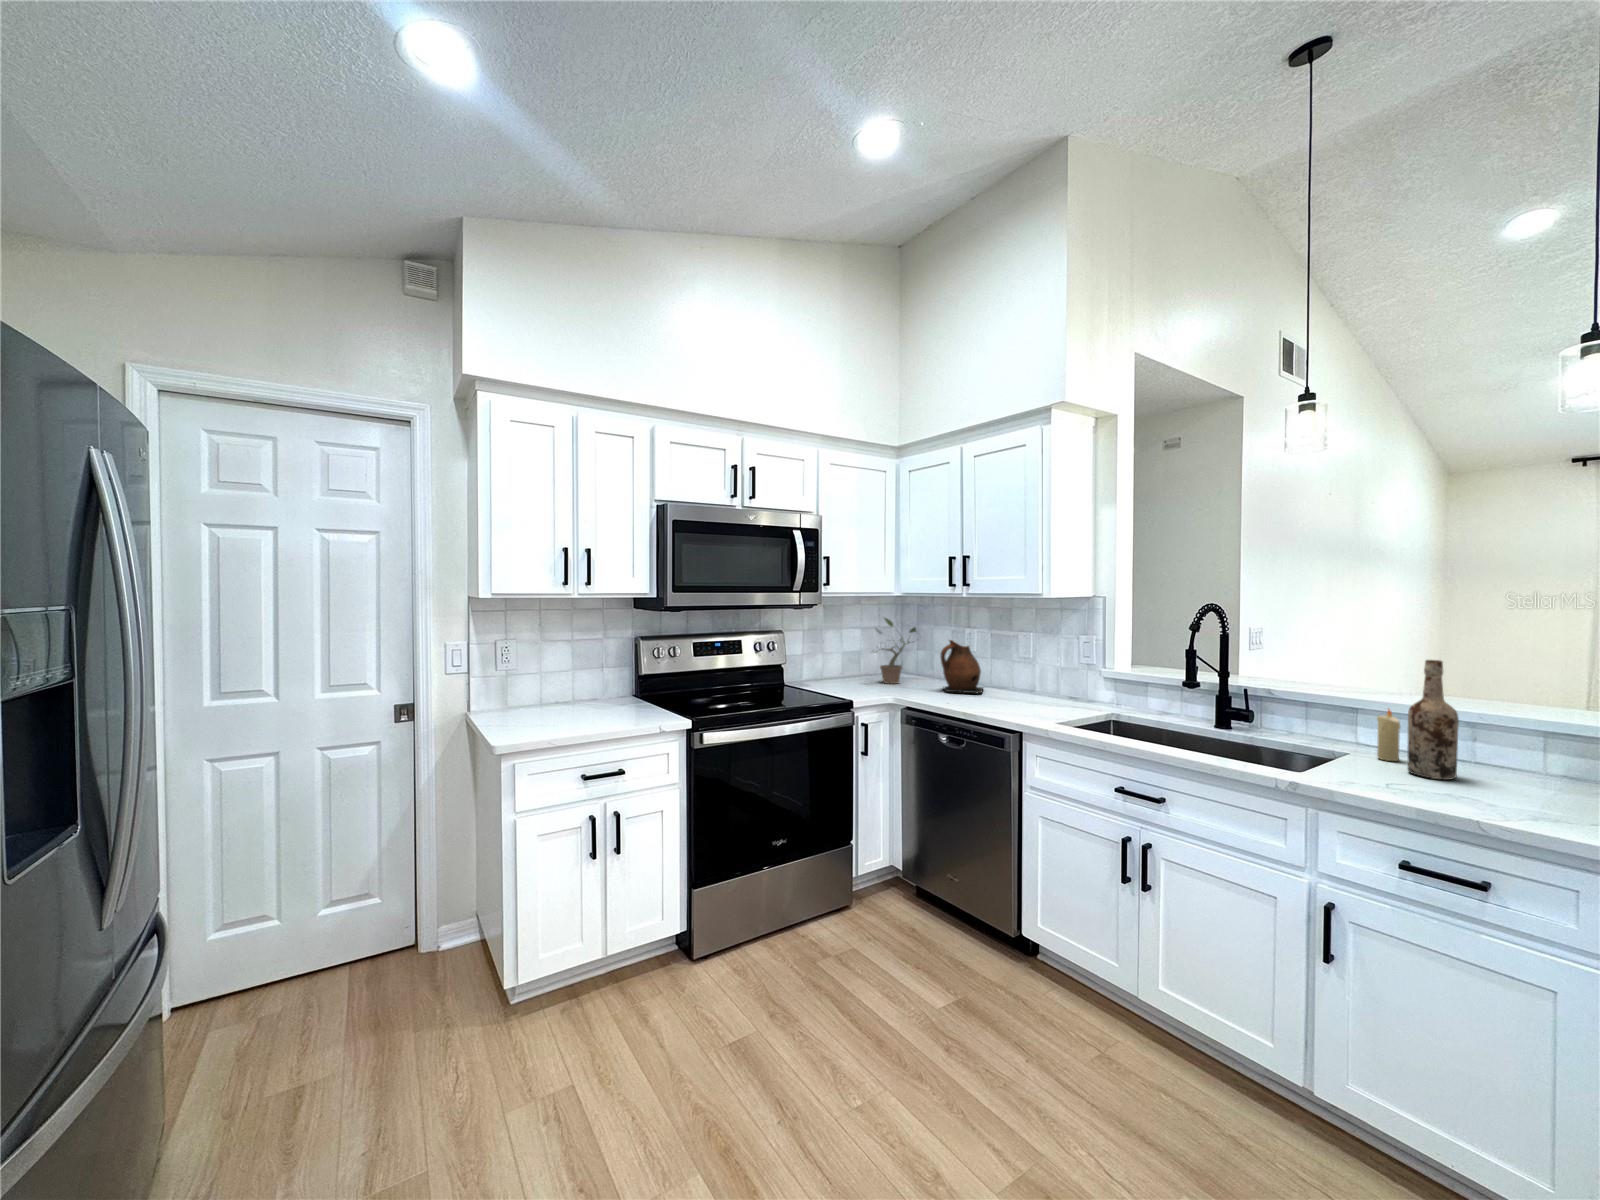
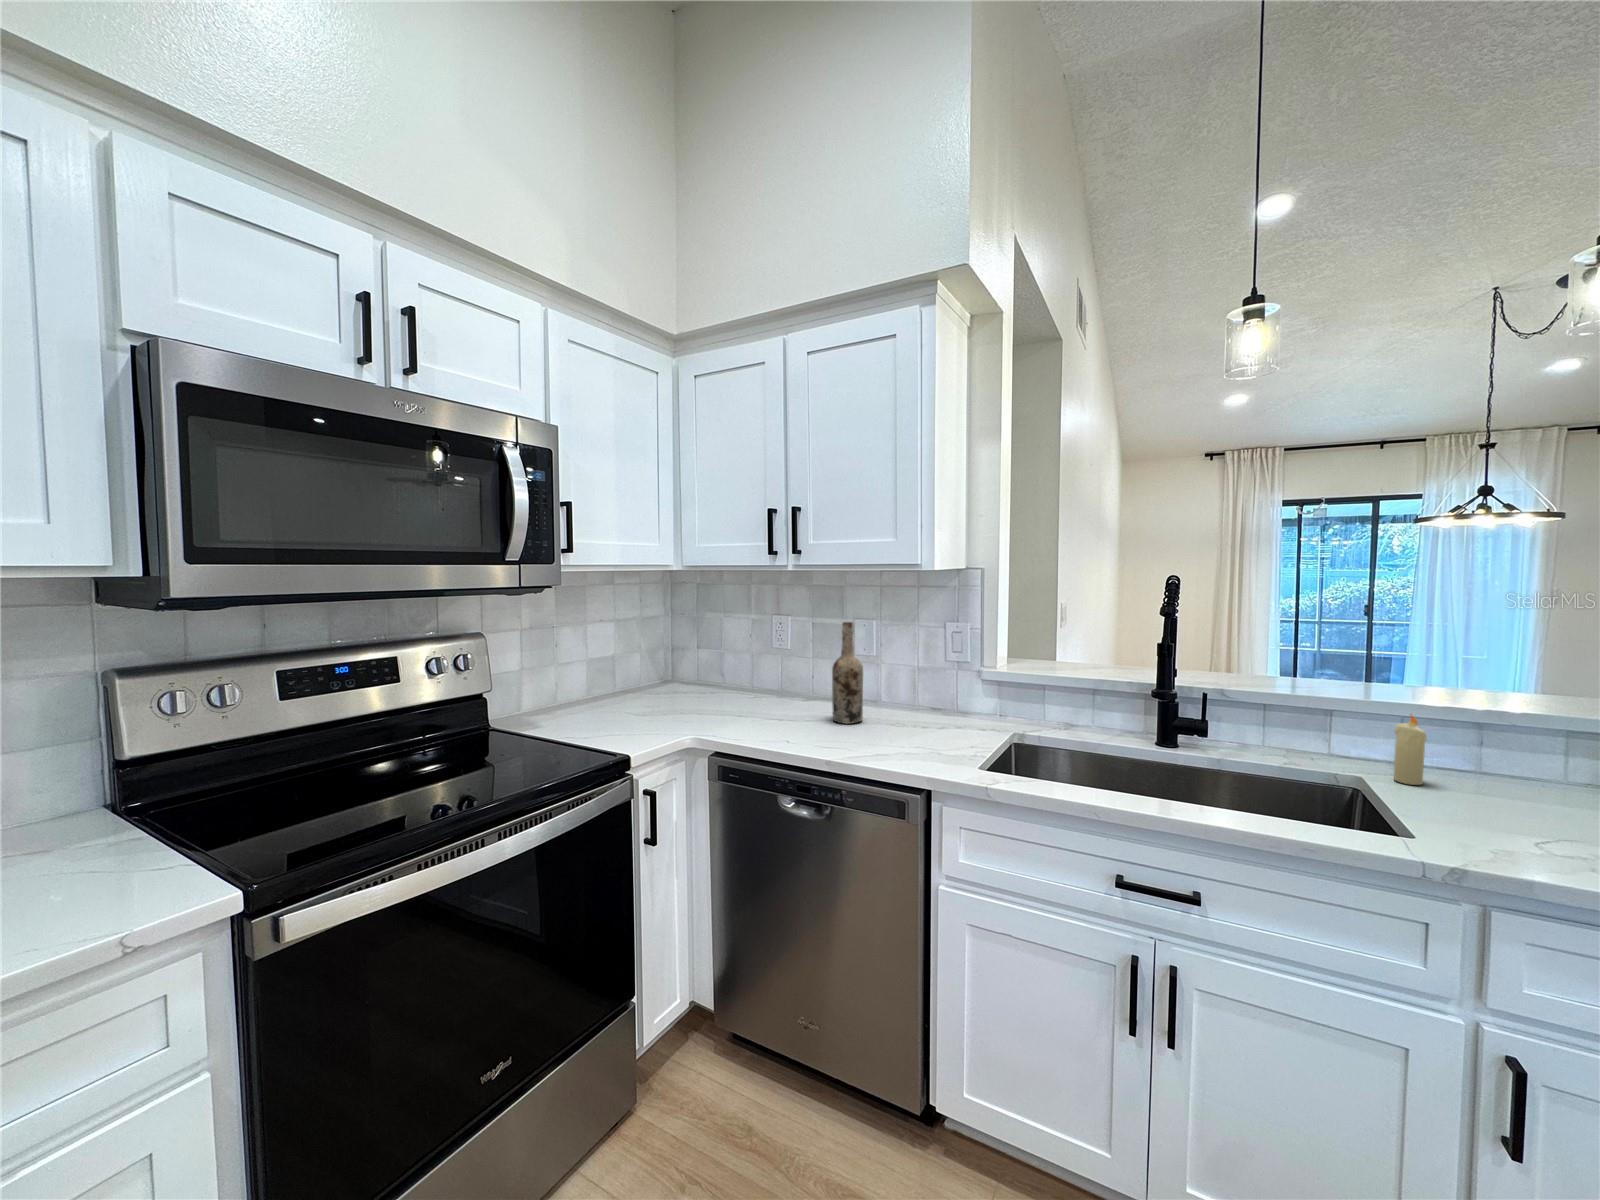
potted plant: present [873,618,917,684] -> none [637,601,712,706]
ceramic pitcher: present [940,640,983,693] -> none [751,636,816,715]
wine bottle: present [1408,660,1459,780] -> present [832,622,863,724]

